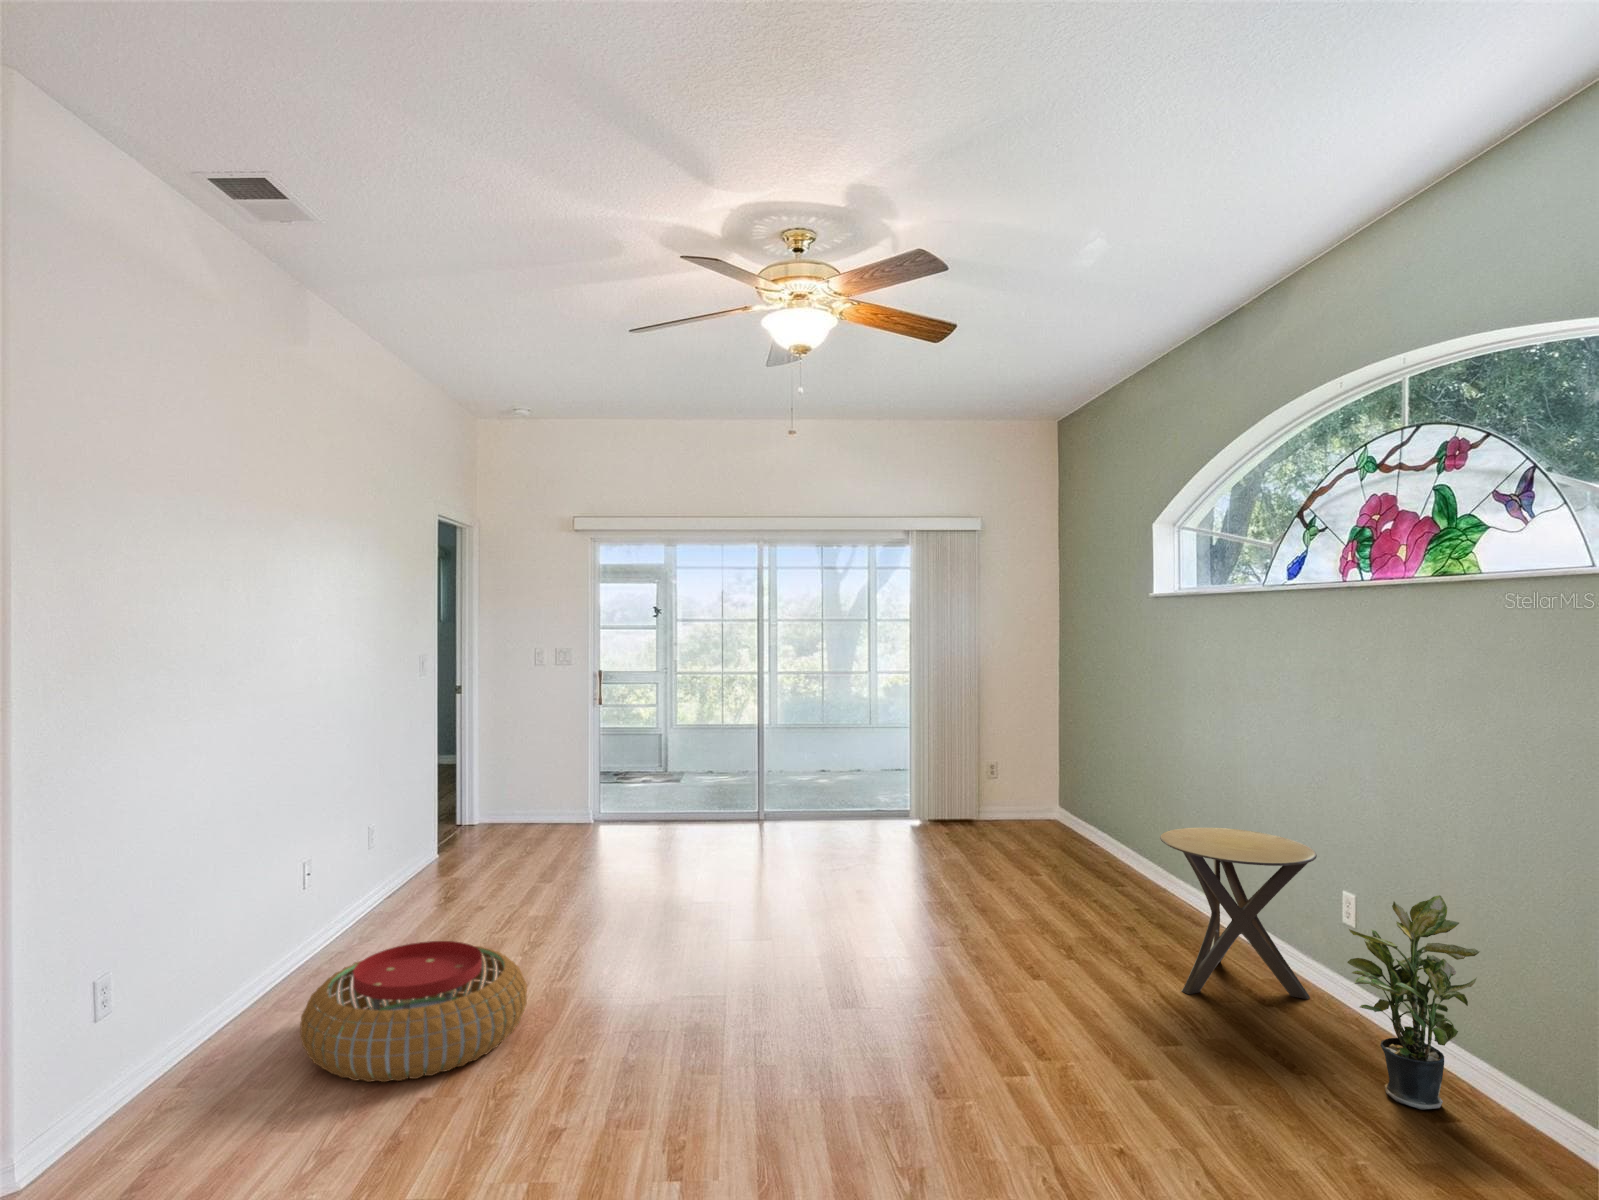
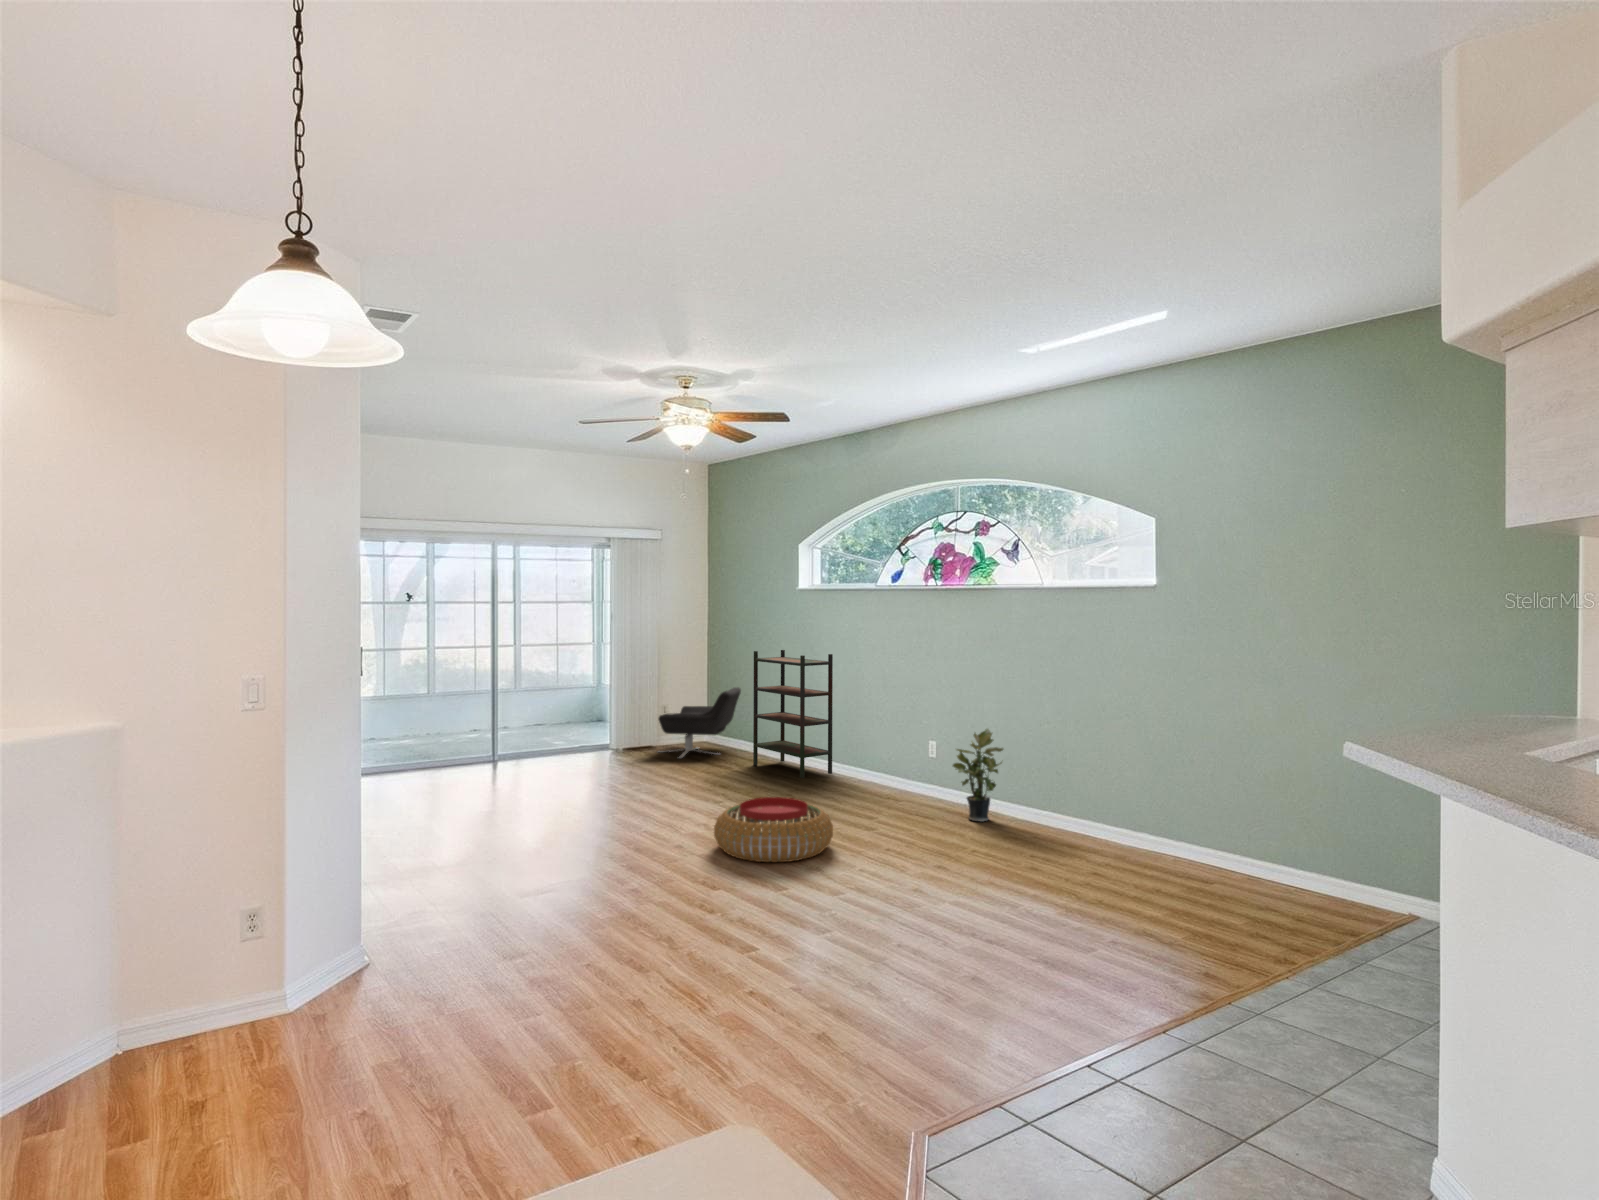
bookshelf: none [1078,691,1193,908] -> present [753,650,833,778]
lounge chair: none [958,743,1090,841] -> present [659,688,741,758]
side table: present [1160,828,1317,999] -> none [845,720,920,805]
pouf: present [300,941,527,1082] -> present [714,797,833,862]

